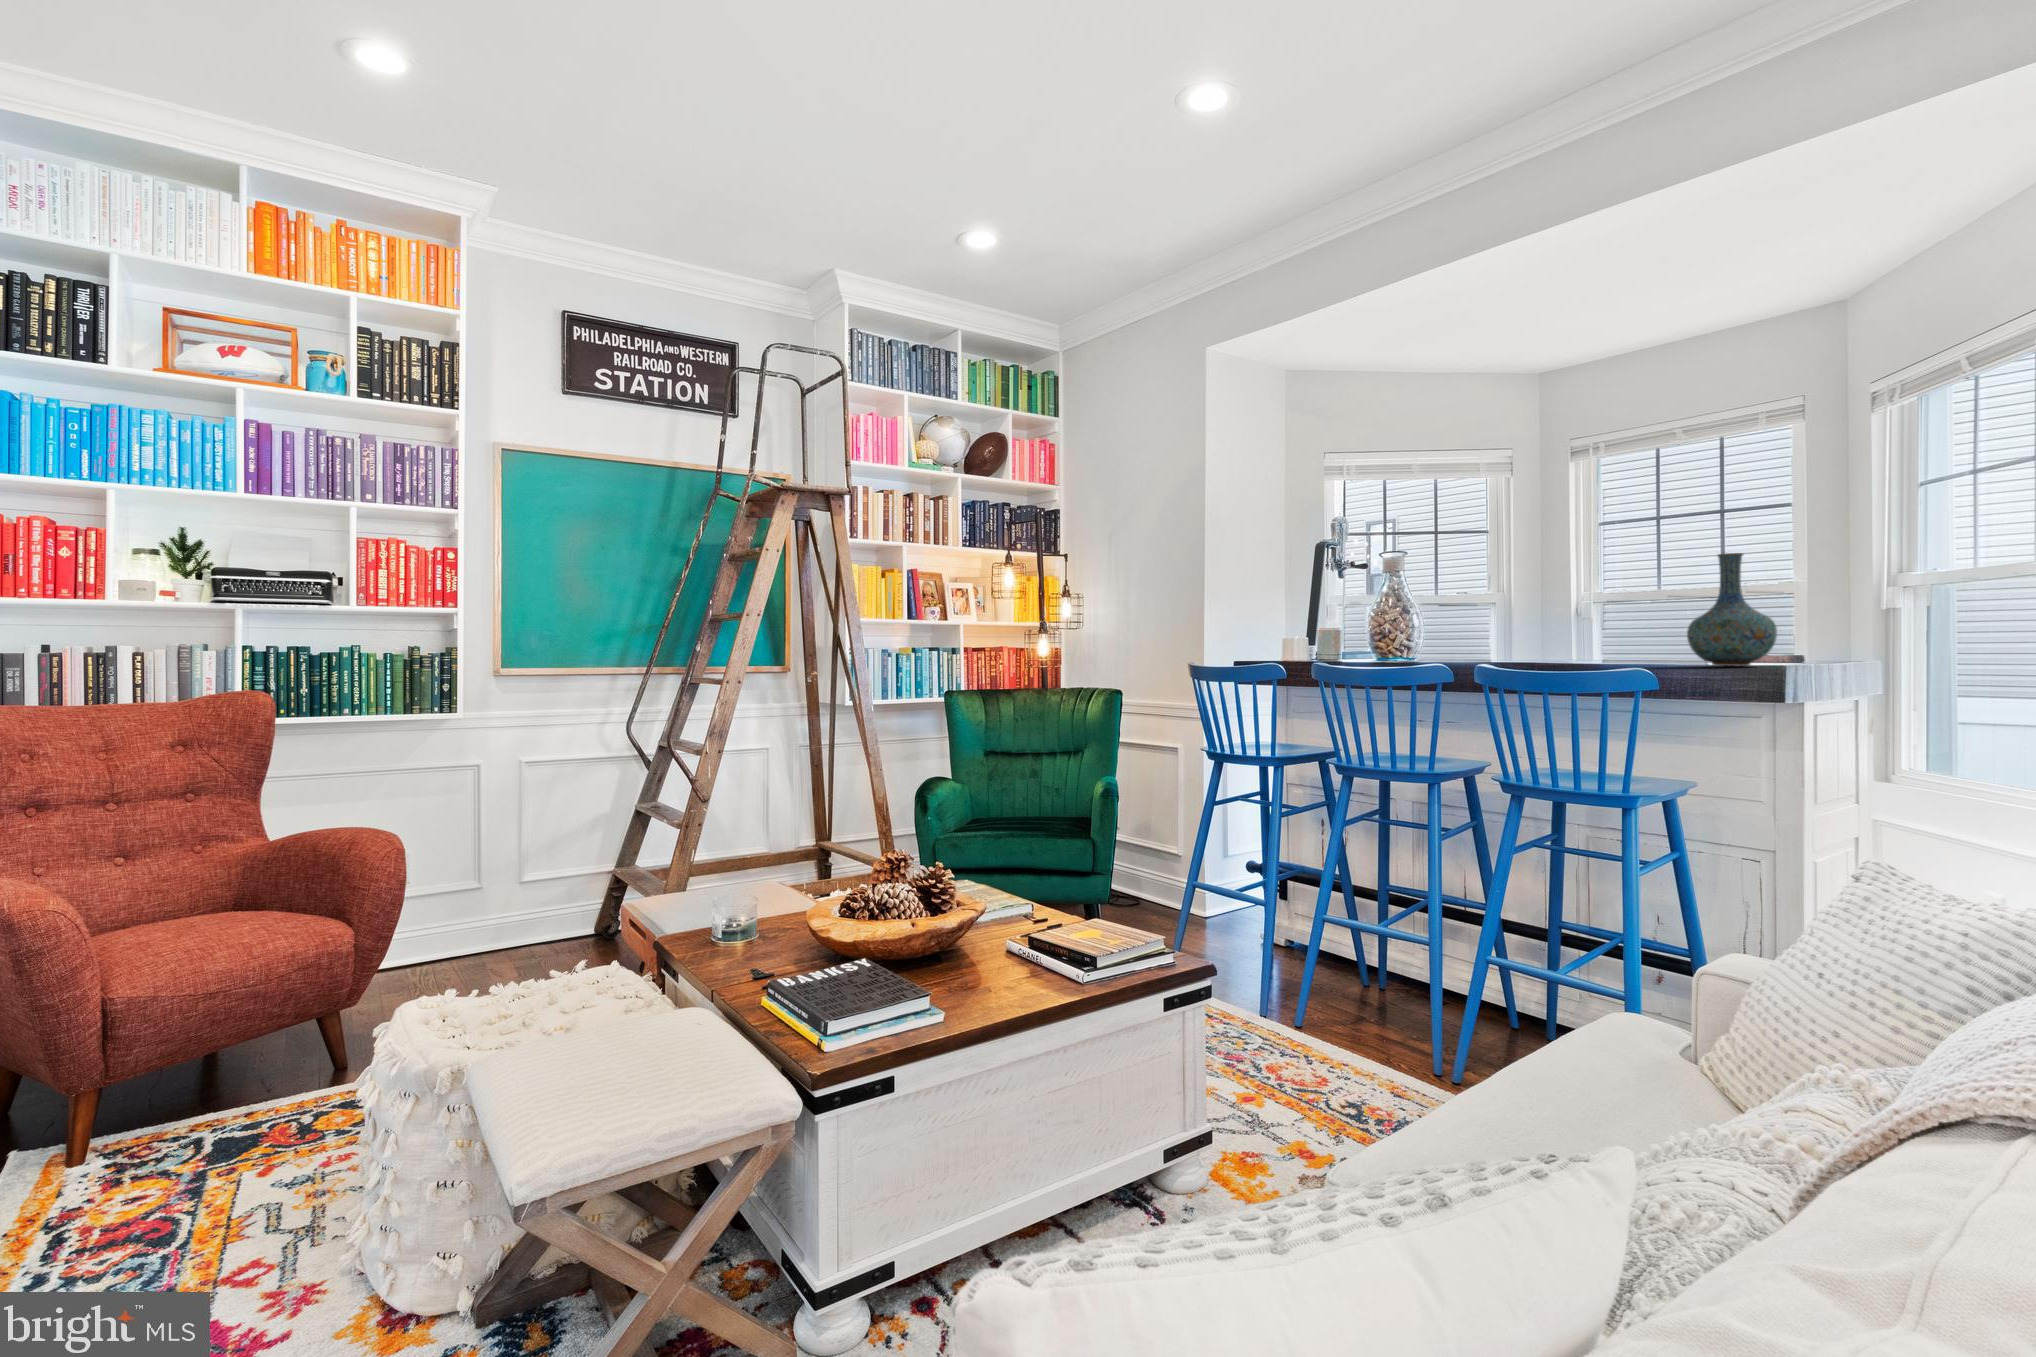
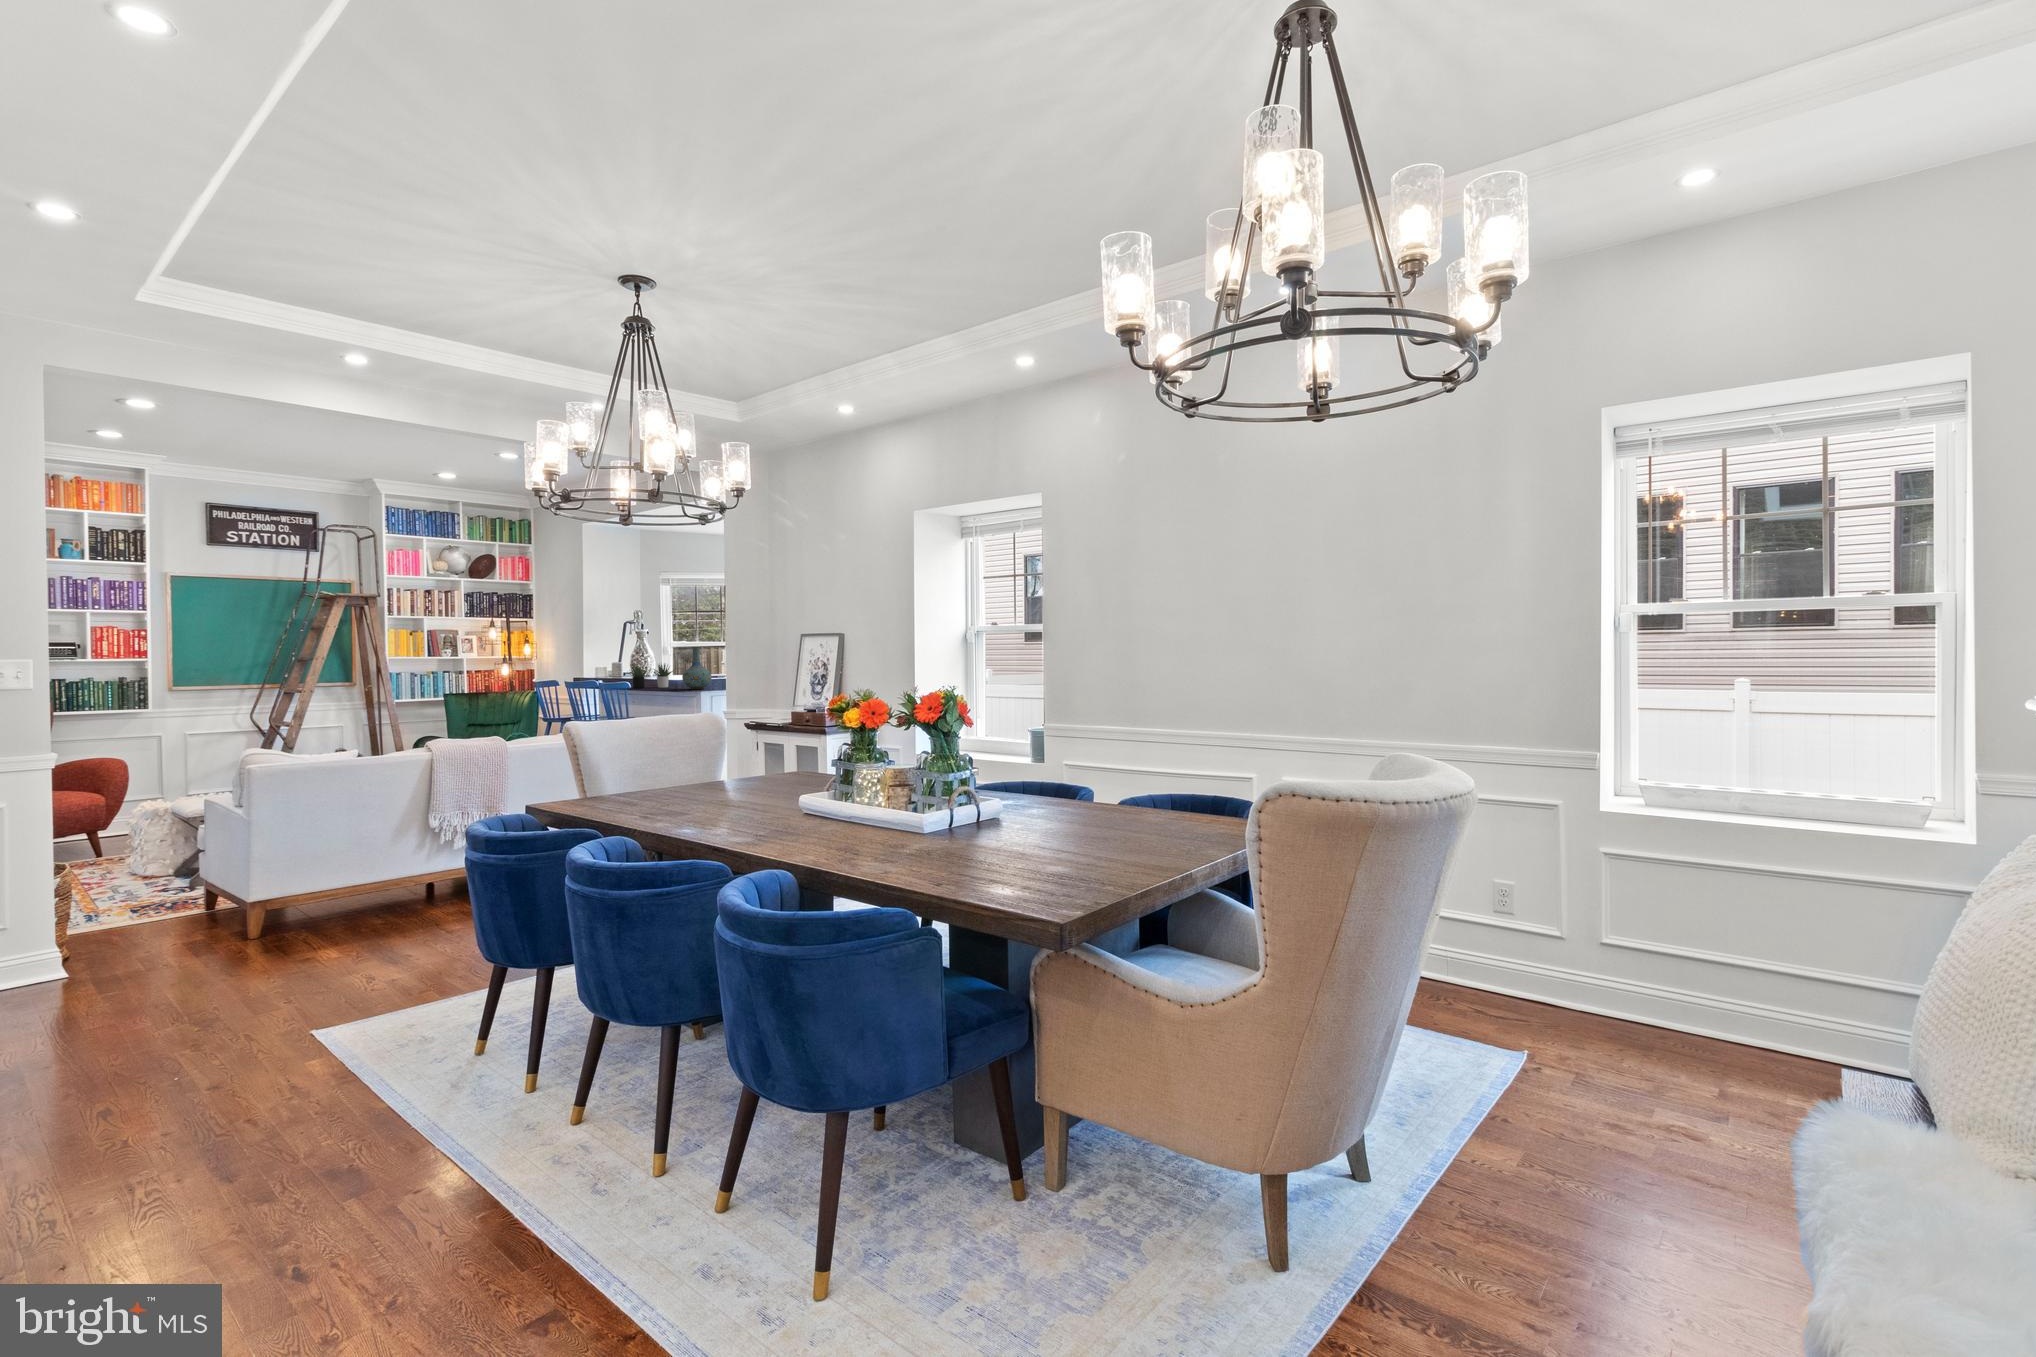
succulent plant: none [1469,601,1594,667] -> present [630,664,673,688]

